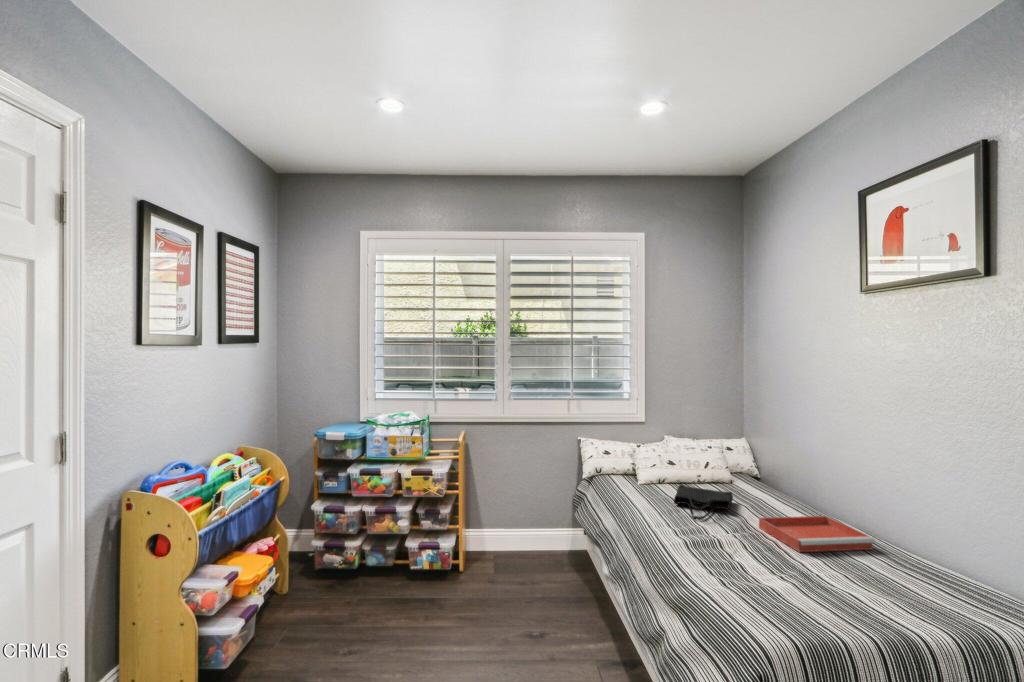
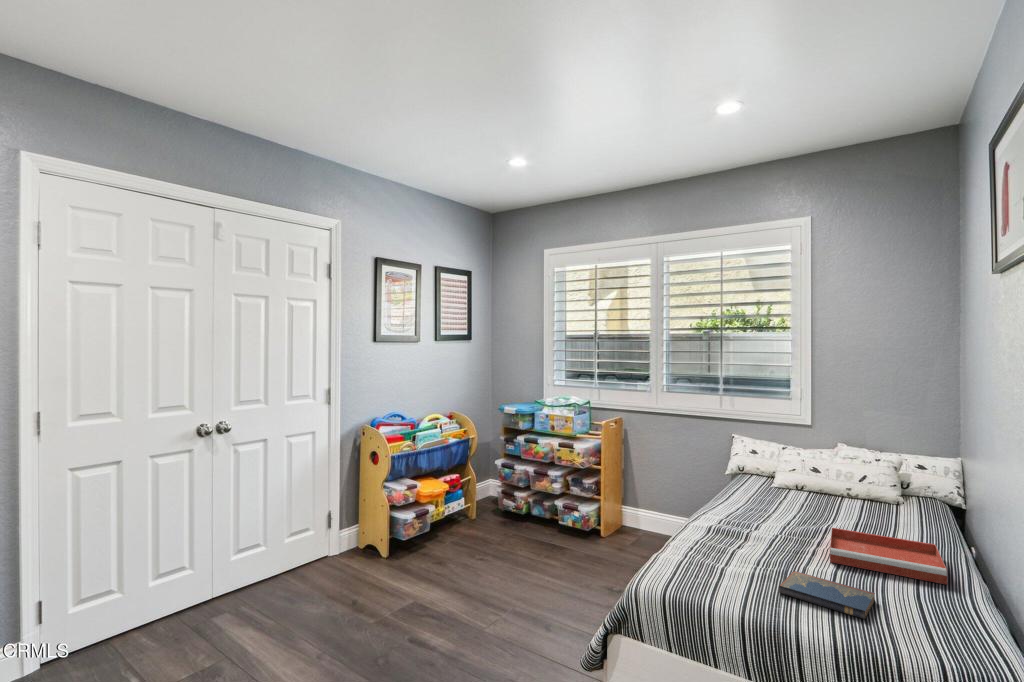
tote bag: present [674,484,733,520] -> none [768,490,854,520]
hardcover book: none [813,571,913,604] -> present [779,571,875,619]

